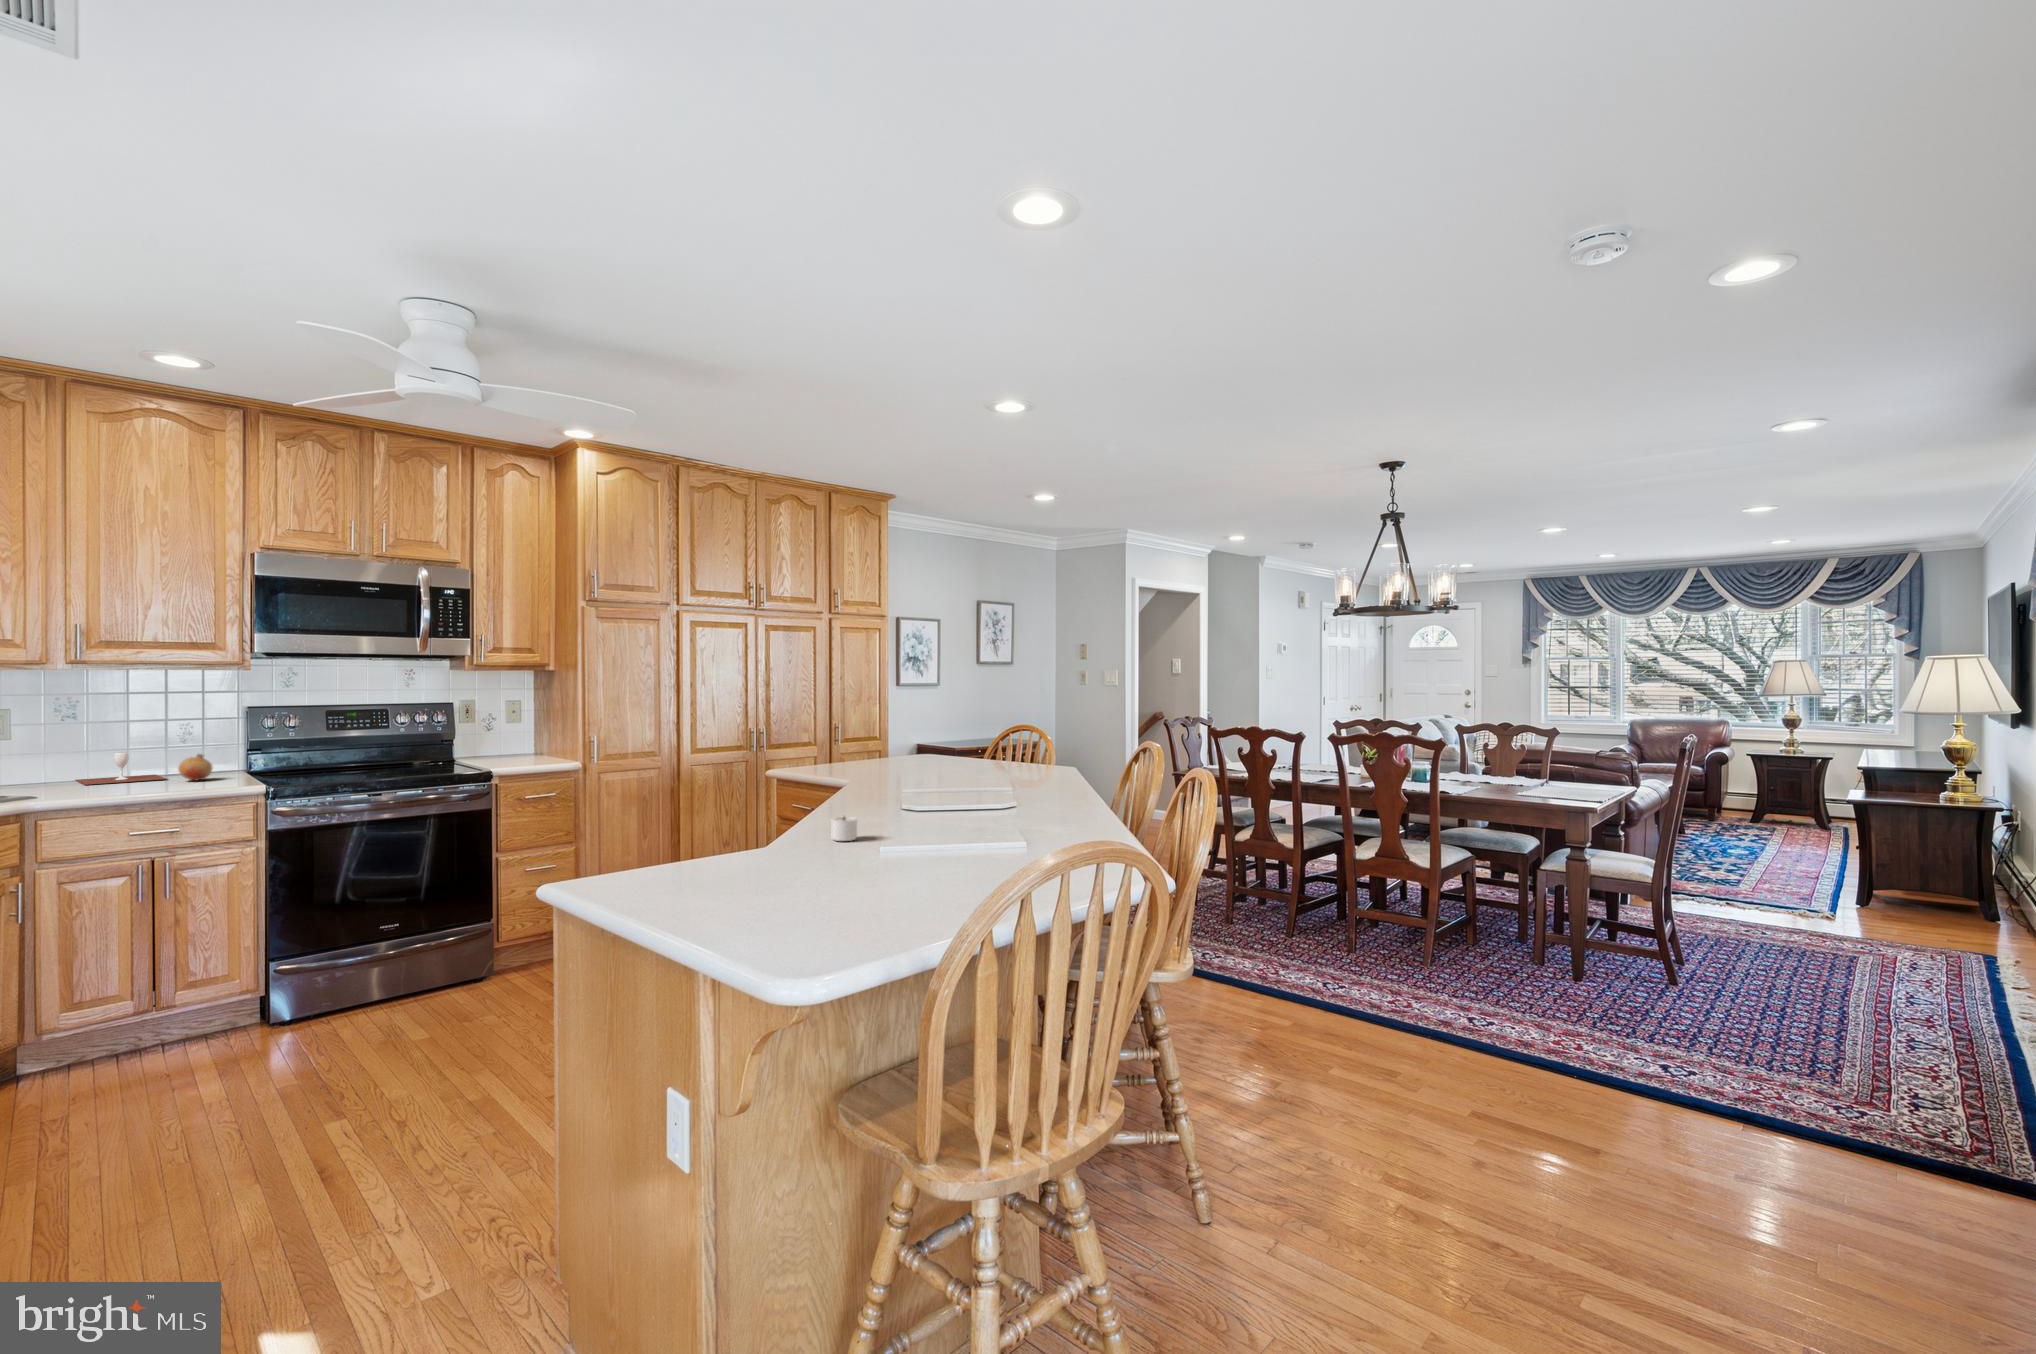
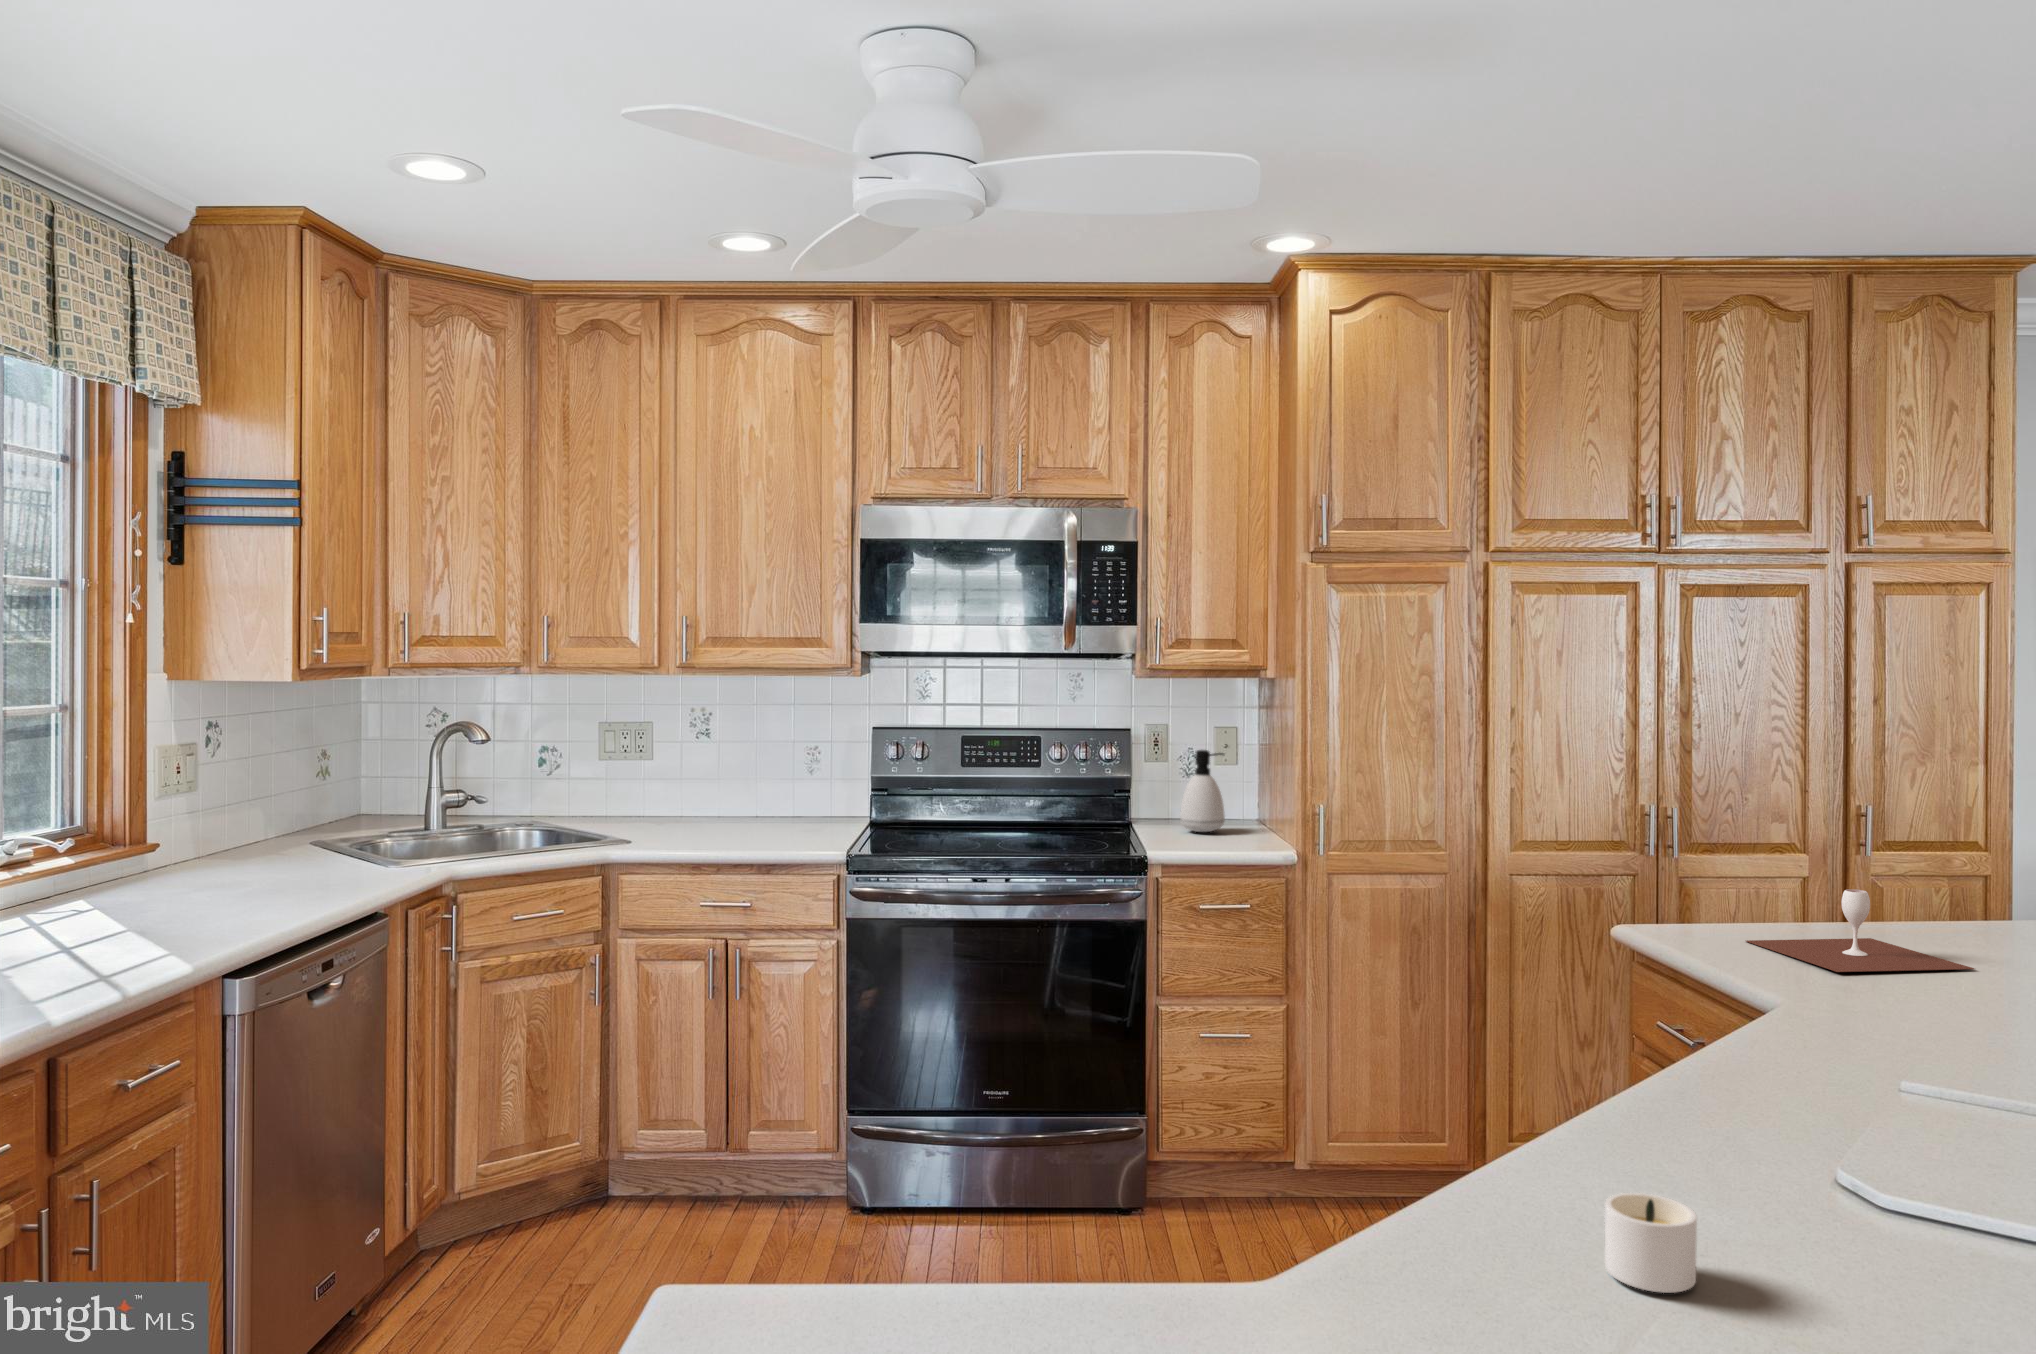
soap dispenser: none [491,713,521,762] -> present [1180,750,1225,832]
wine glass: present [76,752,167,785] -> present [1746,889,1974,972]
fruit: present [178,754,212,781] -> none [784,793,821,830]

